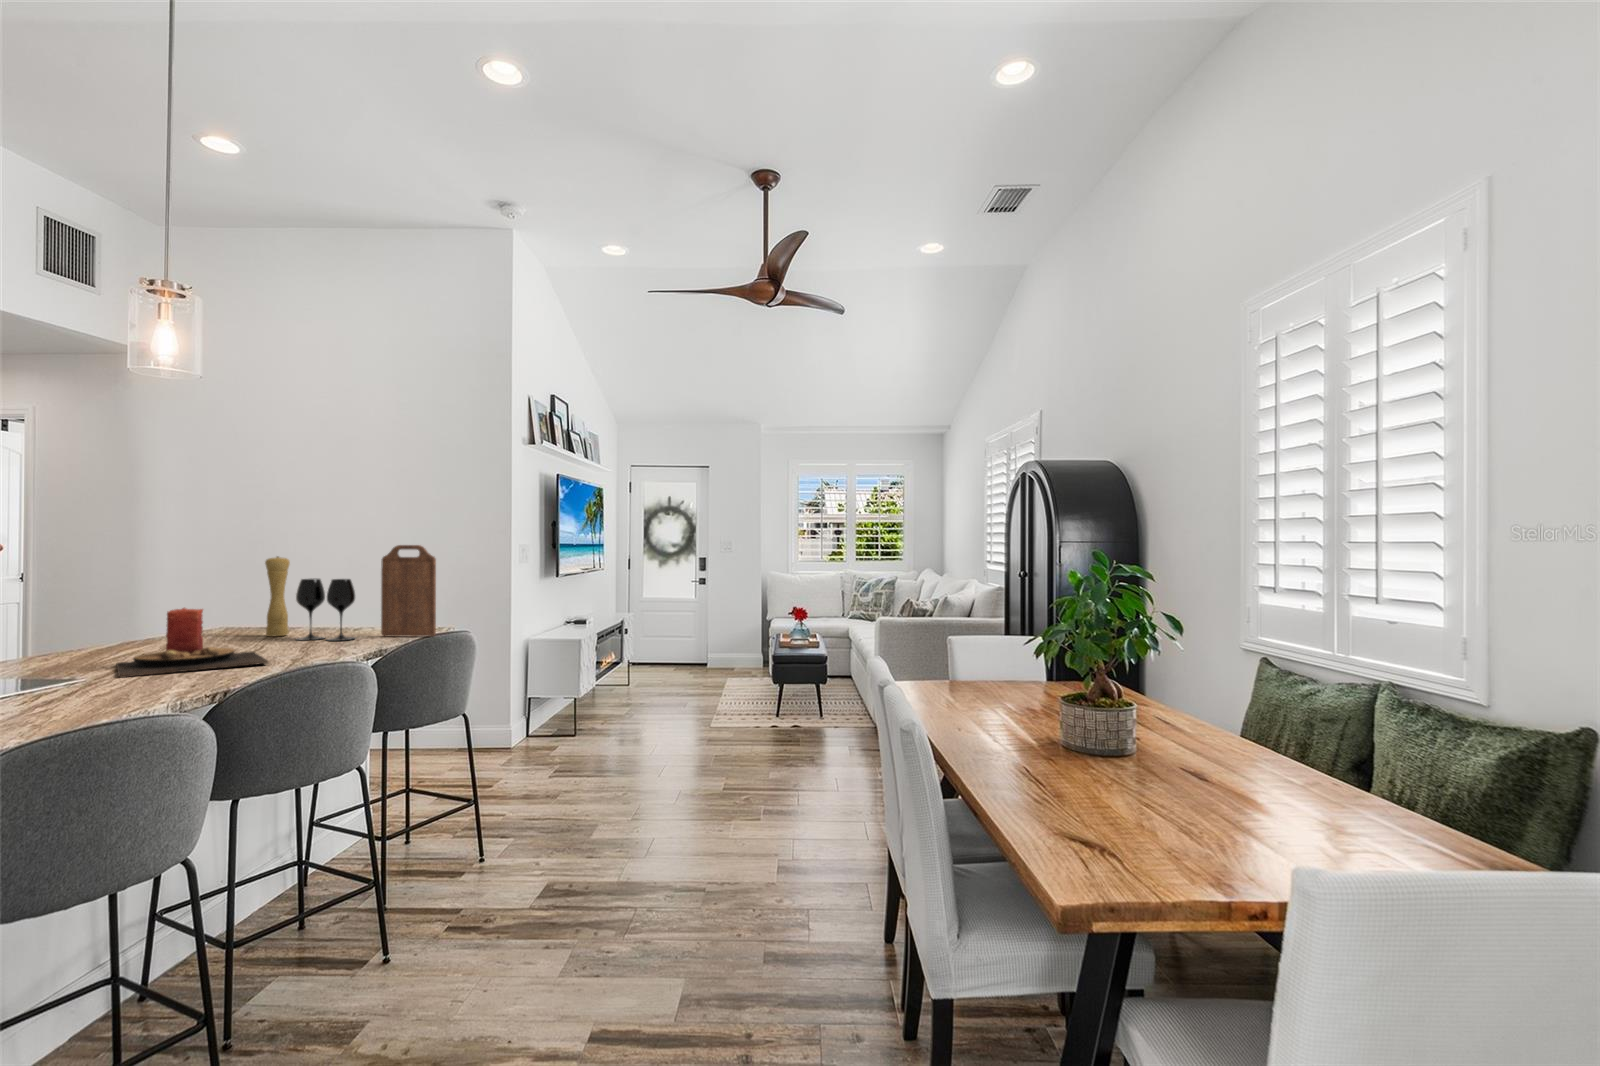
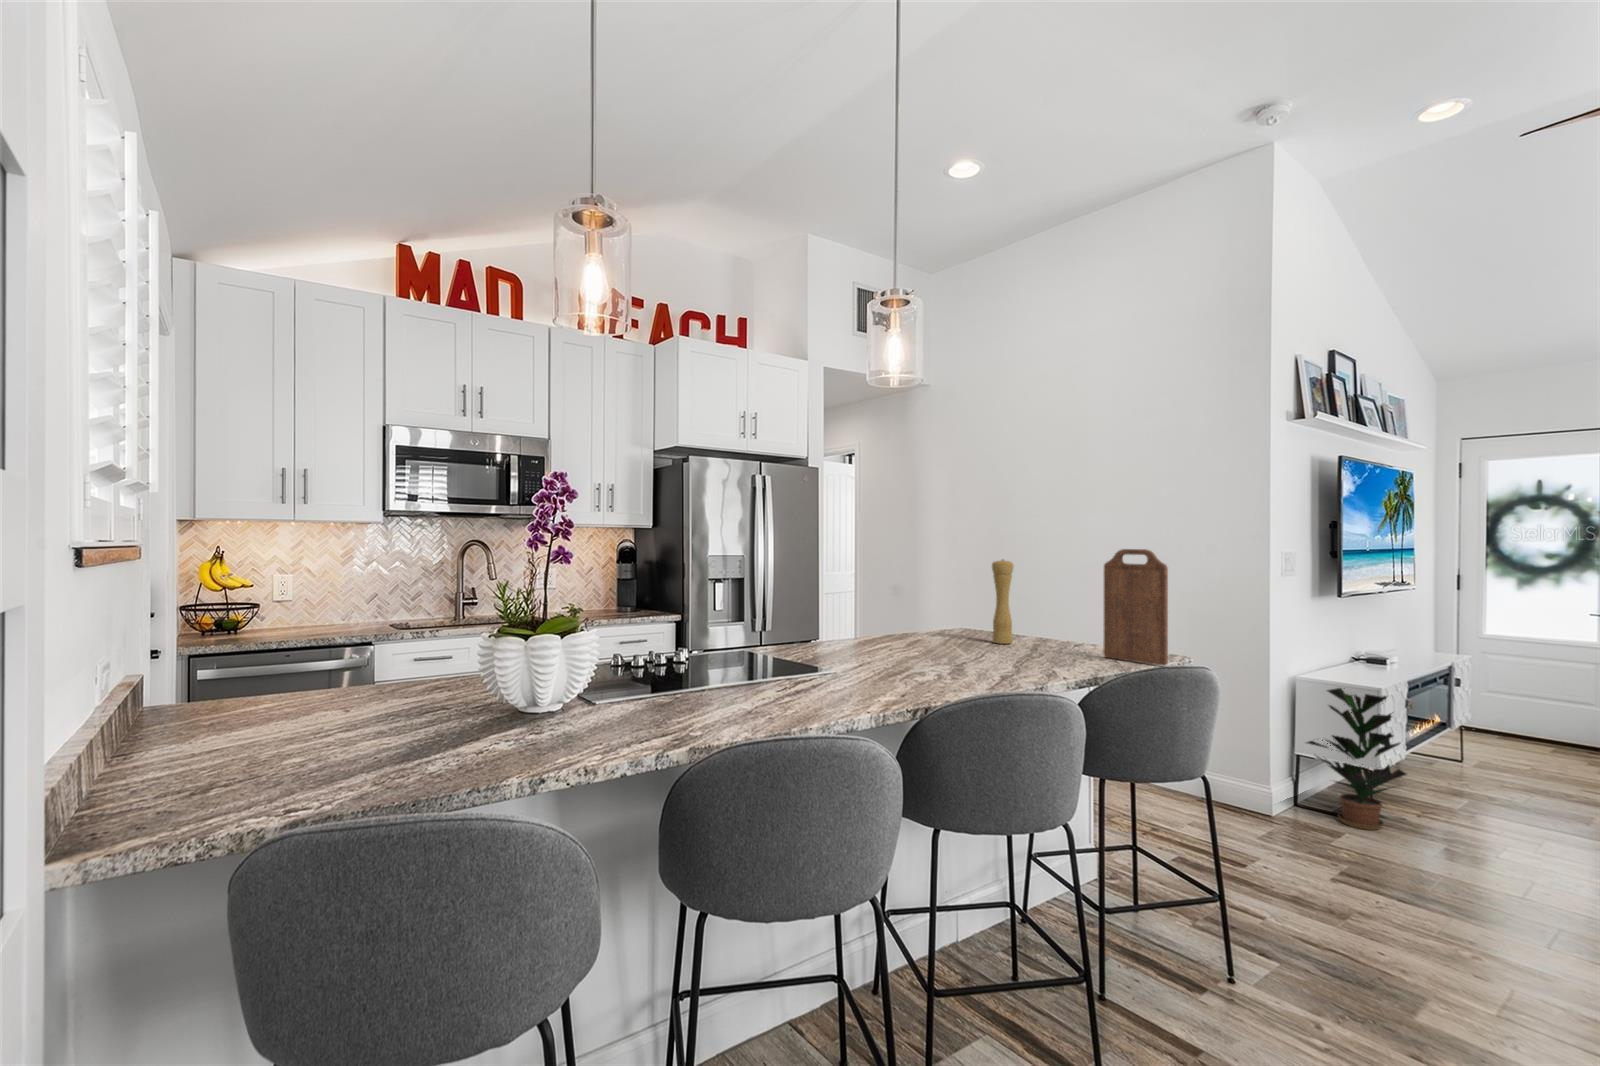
wine glass: present [296,579,355,641] -> none [1016,585,1076,658]
candle: present [117,608,268,678] -> none [856,609,978,678]
potted plant: none [533,643,596,742] -> present [1307,688,1406,830]

